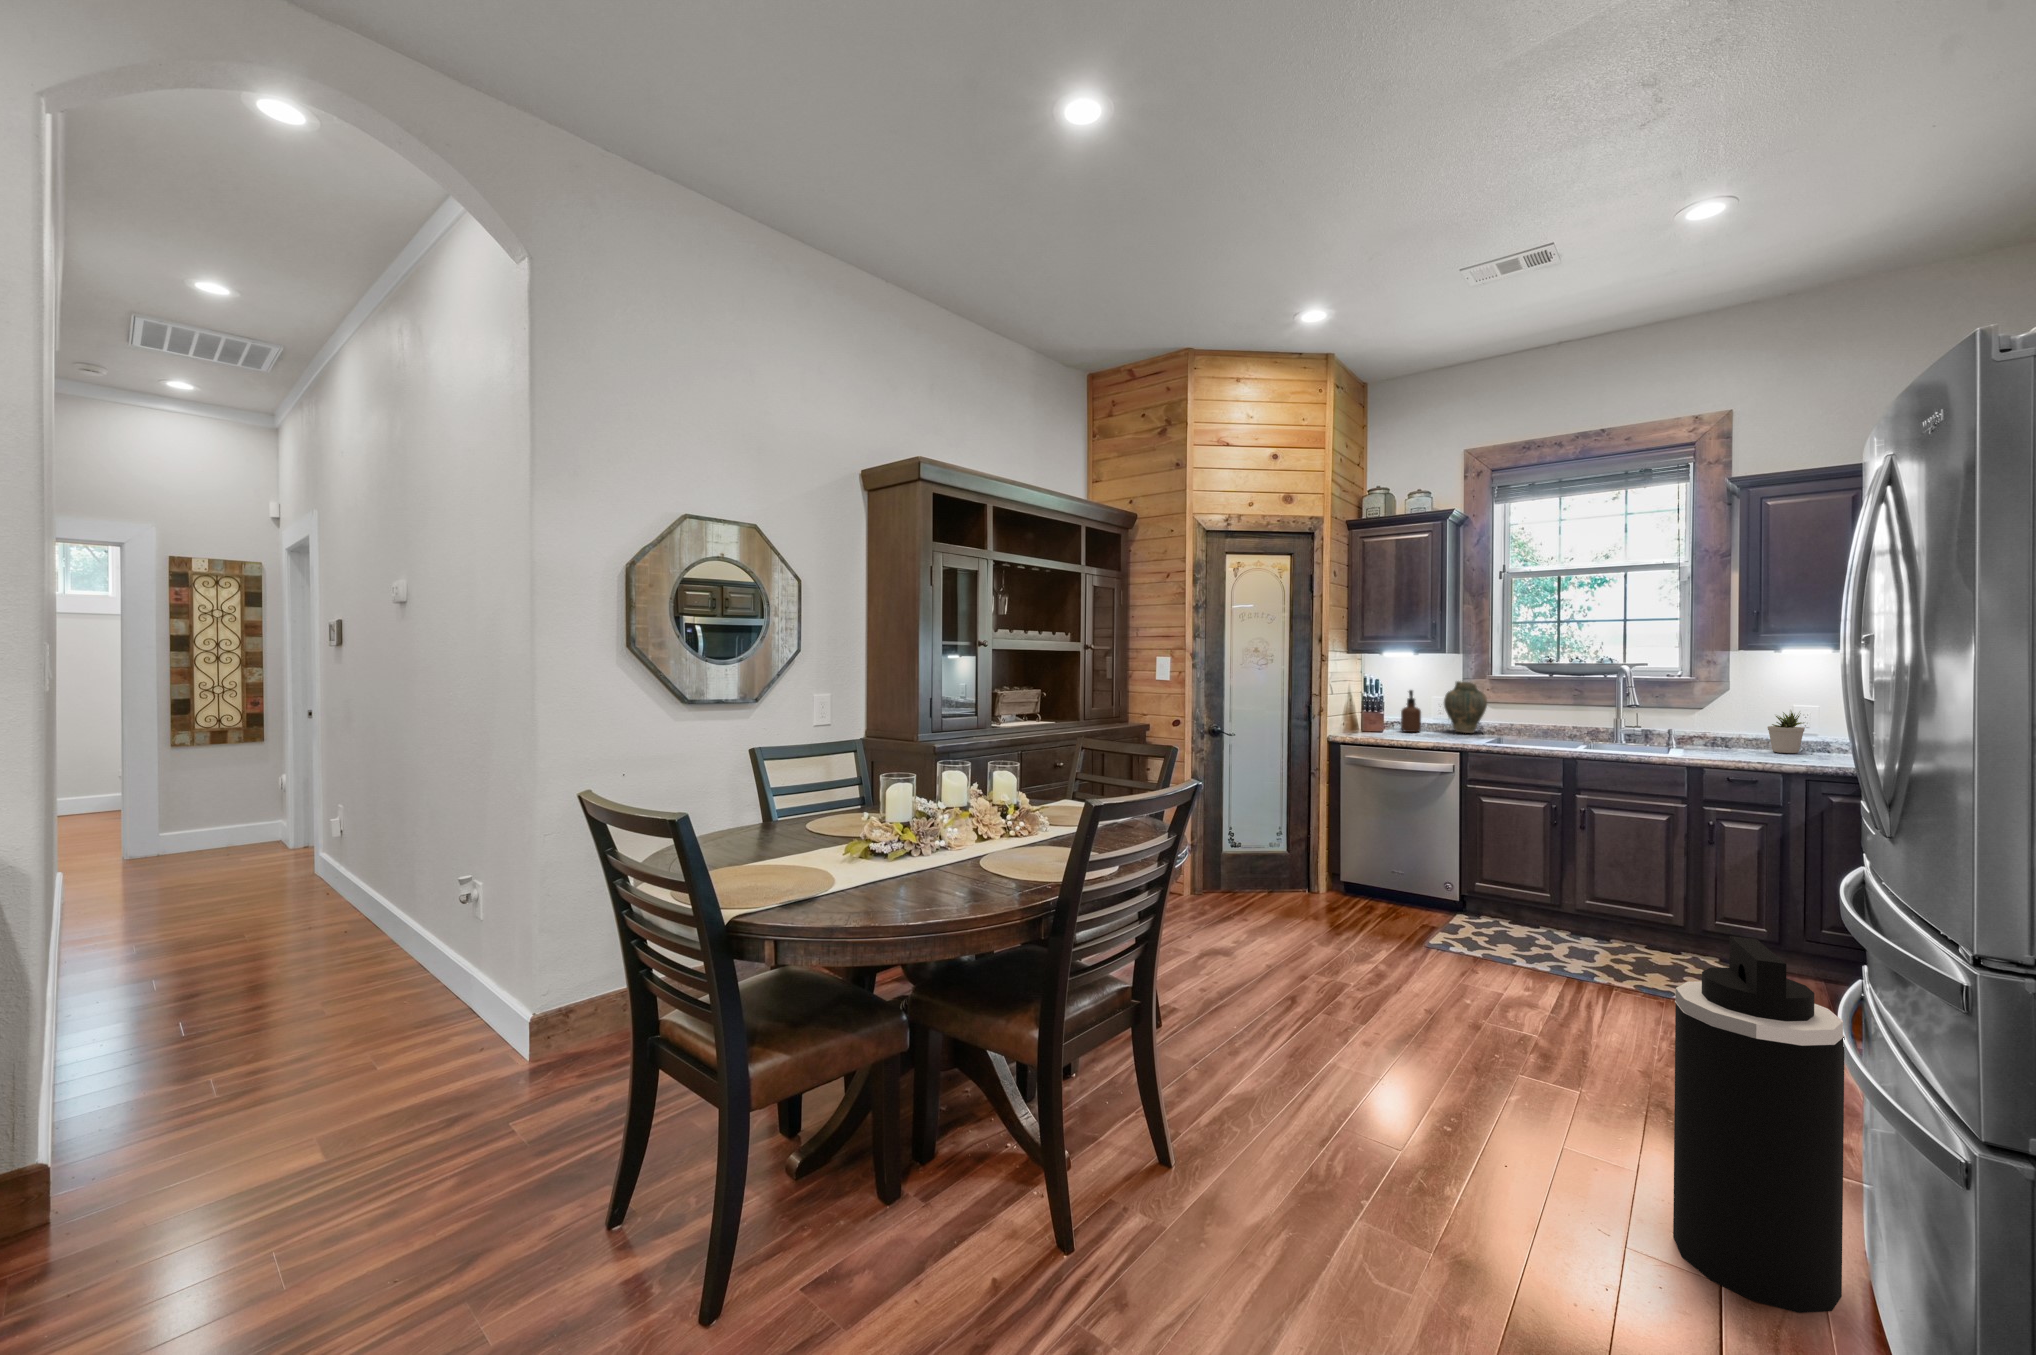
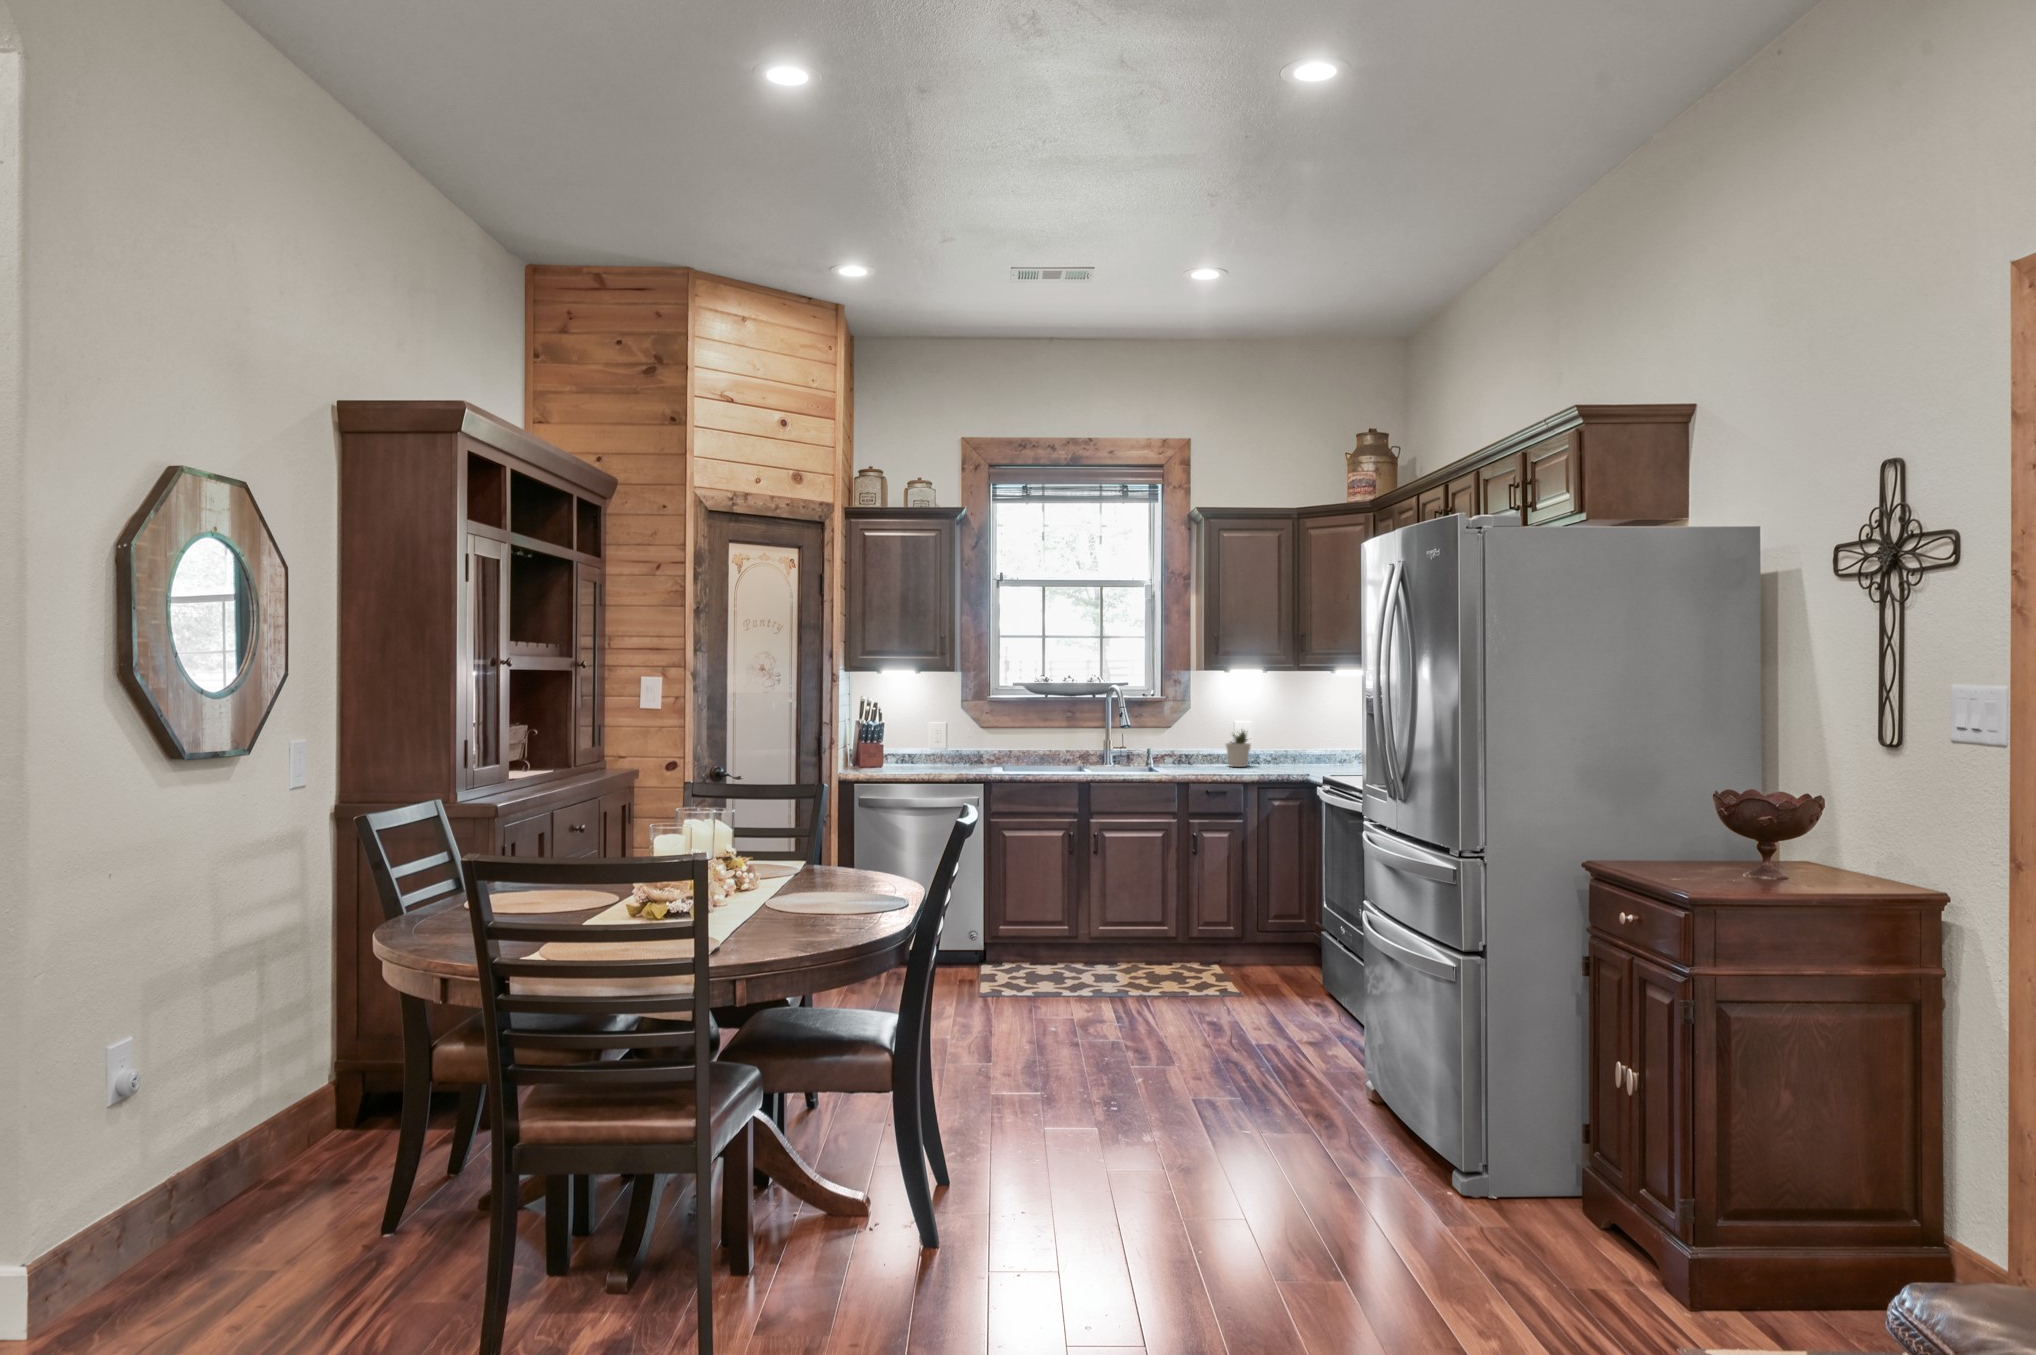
vase: present [1444,681,1487,733] -> none [946,703,989,761]
soap dispenser: present [1401,690,1421,732] -> none [902,713,923,763]
trash can: present [1673,936,1845,1313] -> none [1282,897,1374,1143]

